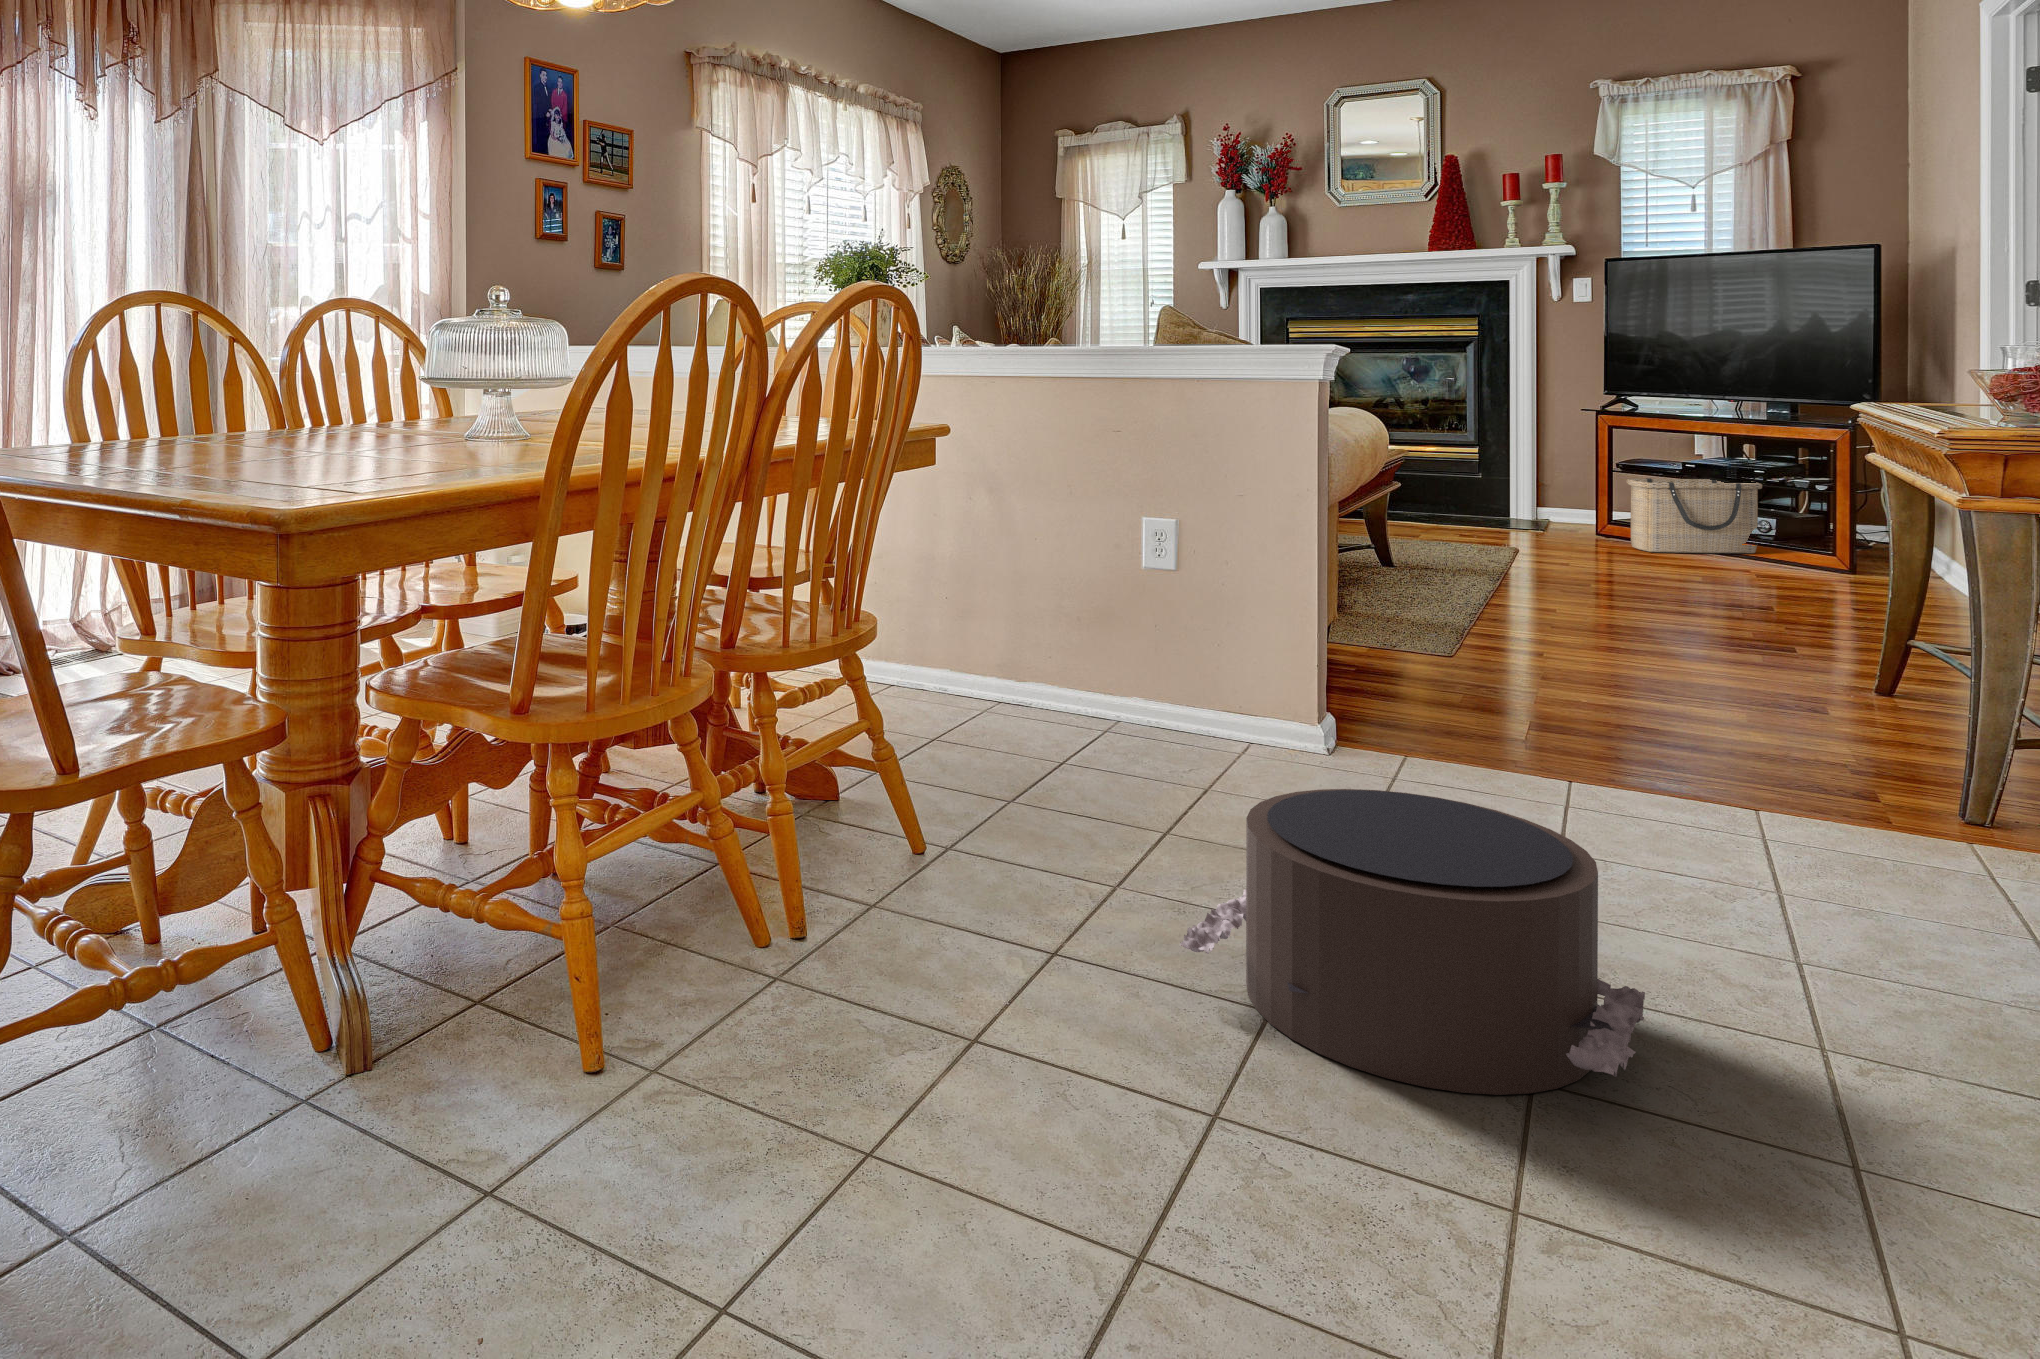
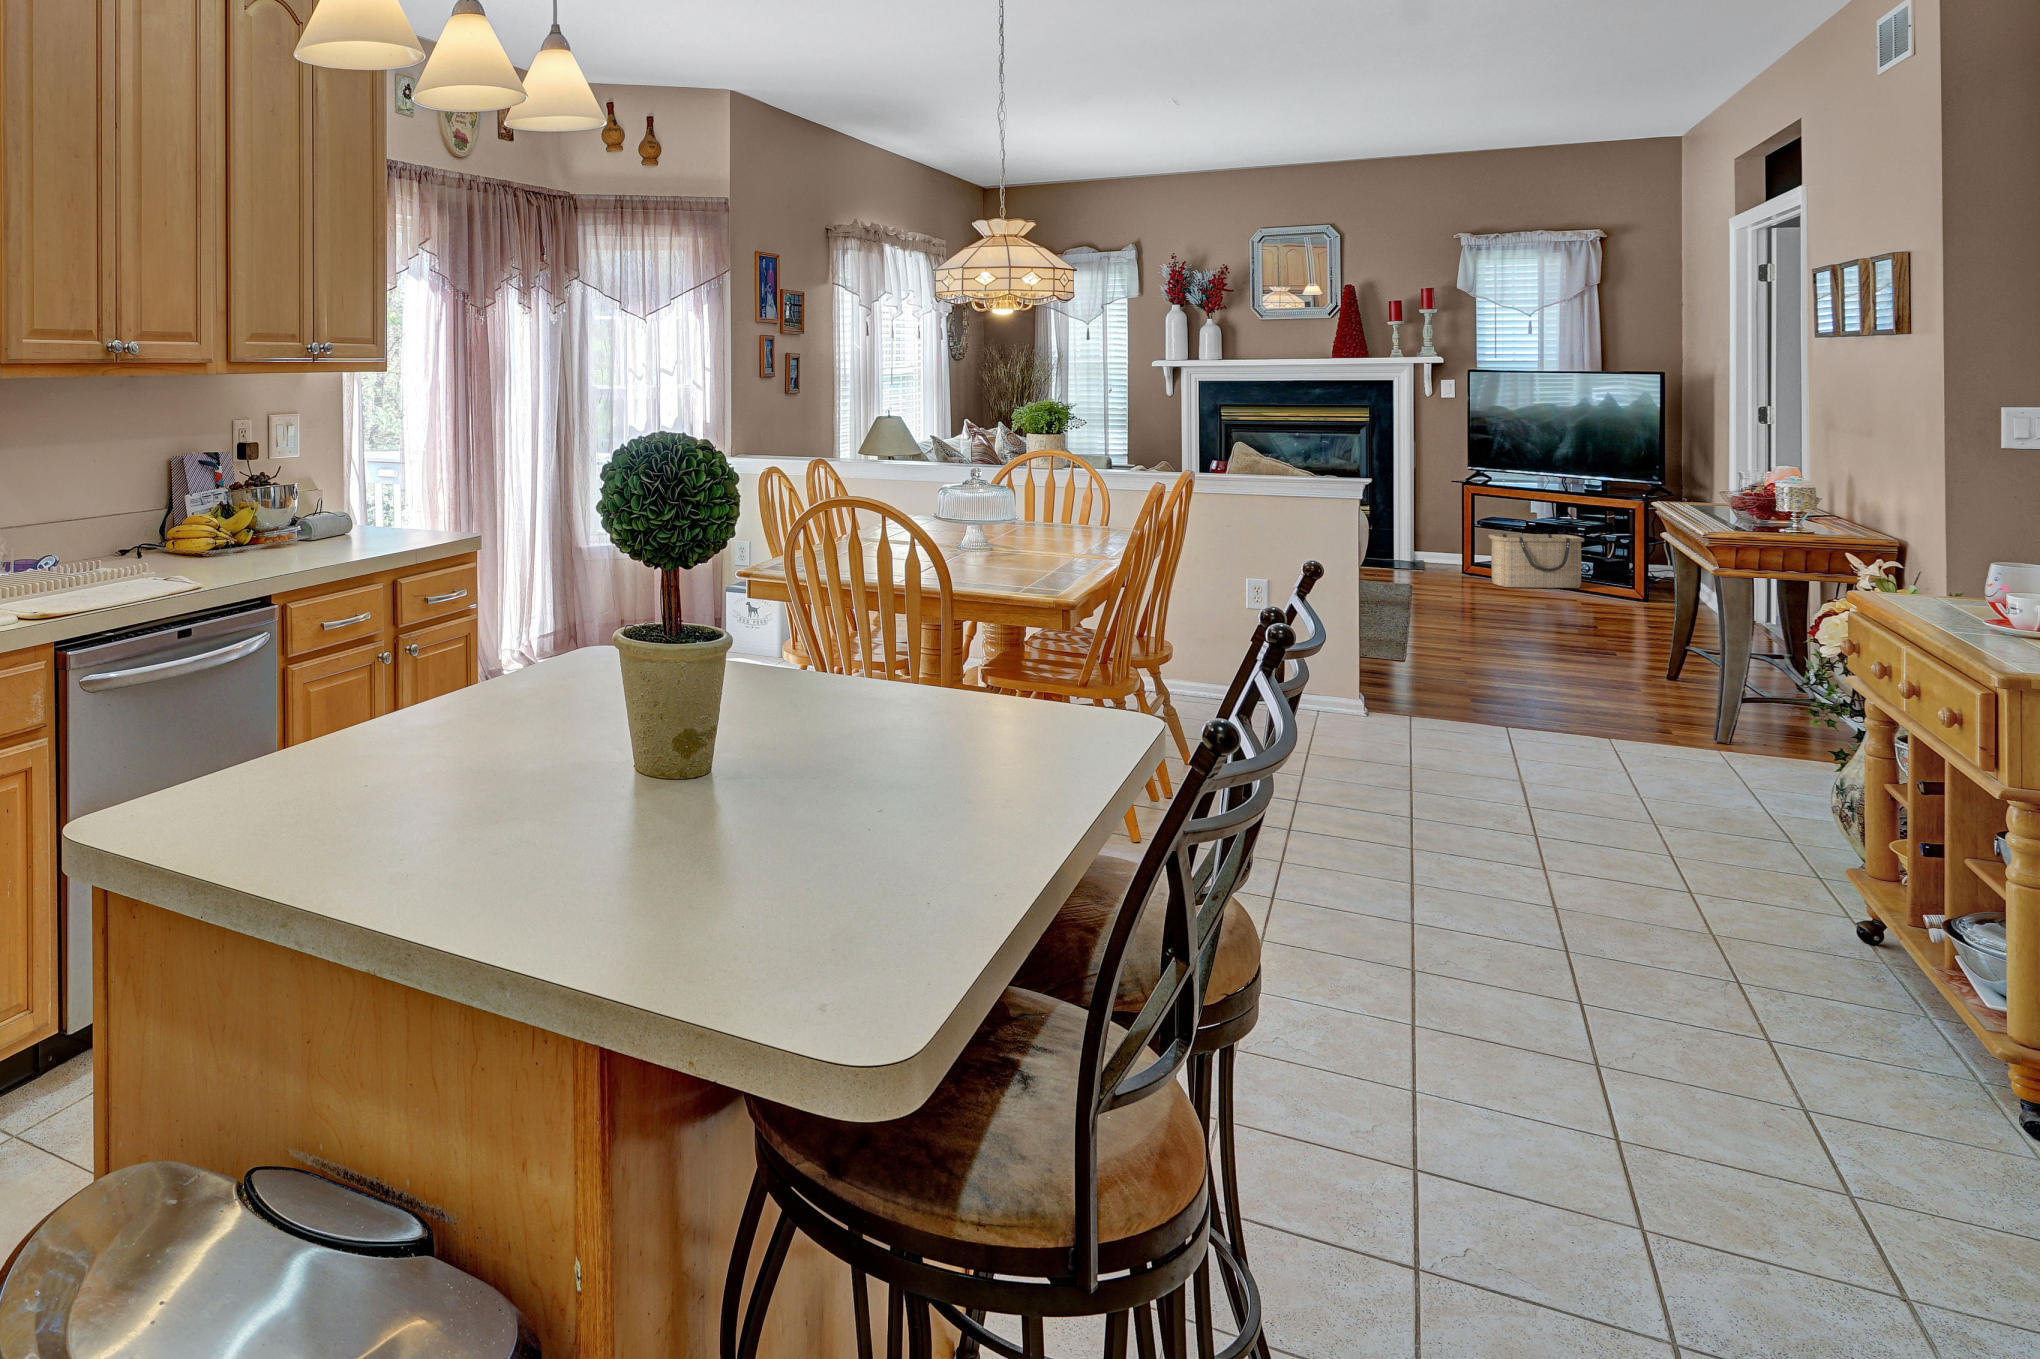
pouf: present [1180,789,1645,1095] -> none [1357,719,1575,842]

